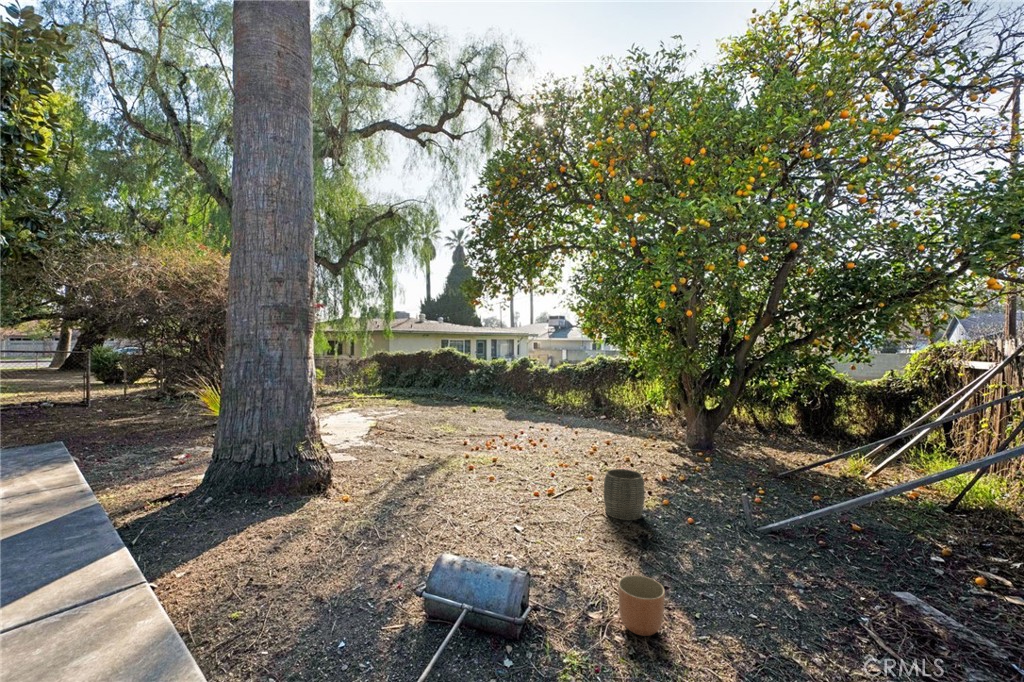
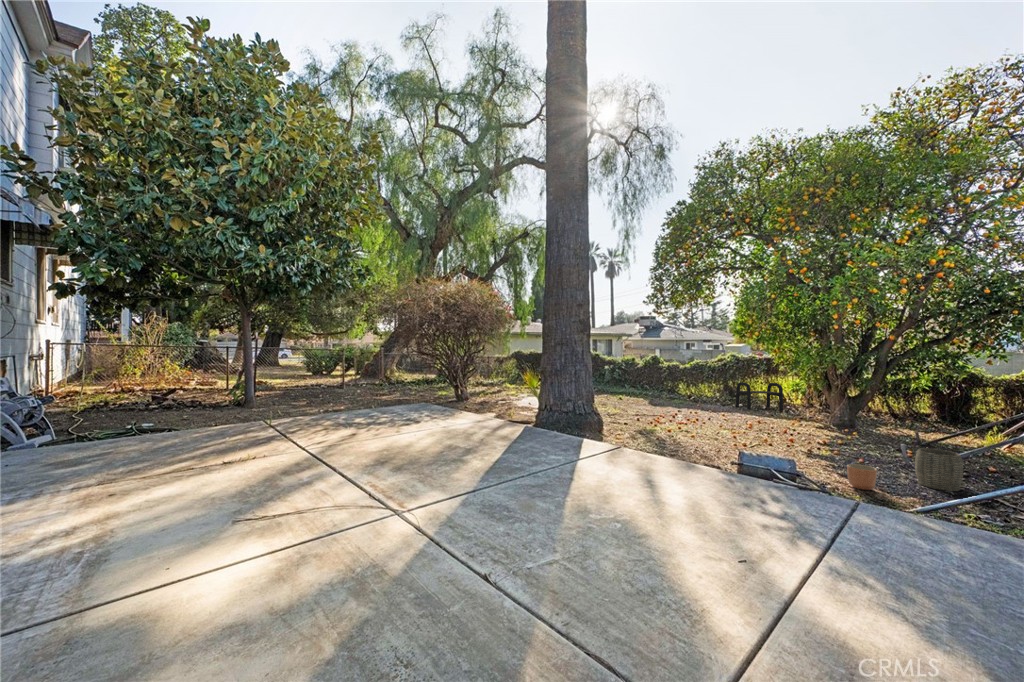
bench: none [599,390,649,423] -> present [736,382,783,411]
woven basket: present [604,469,645,520] -> present [915,449,963,491]

